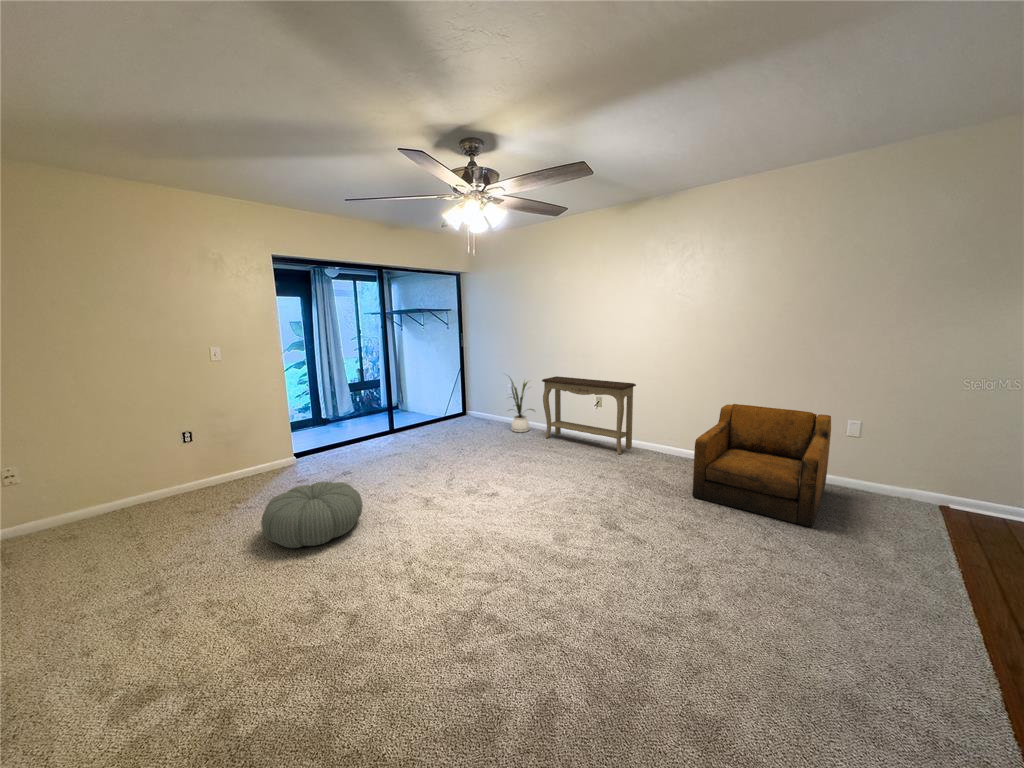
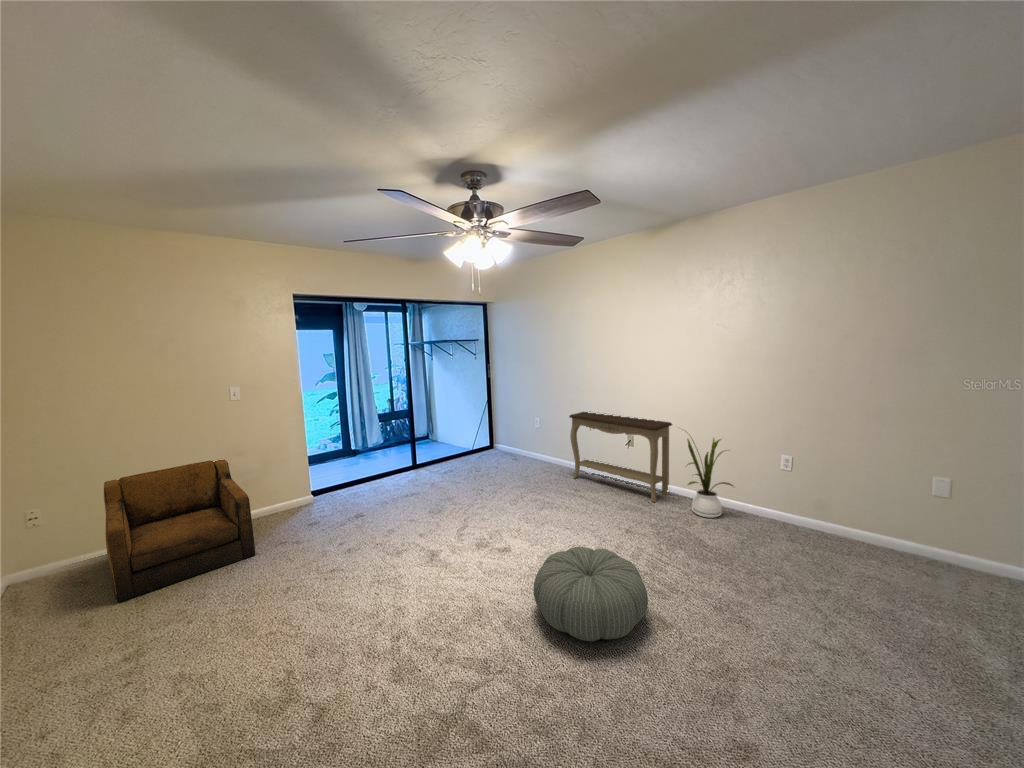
house plant: present [510,378,535,432] -> present [687,438,733,518]
armchair: present [692,404,831,527] -> present [104,460,255,602]
pouf: present [261,482,363,548] -> present [534,547,648,641]

